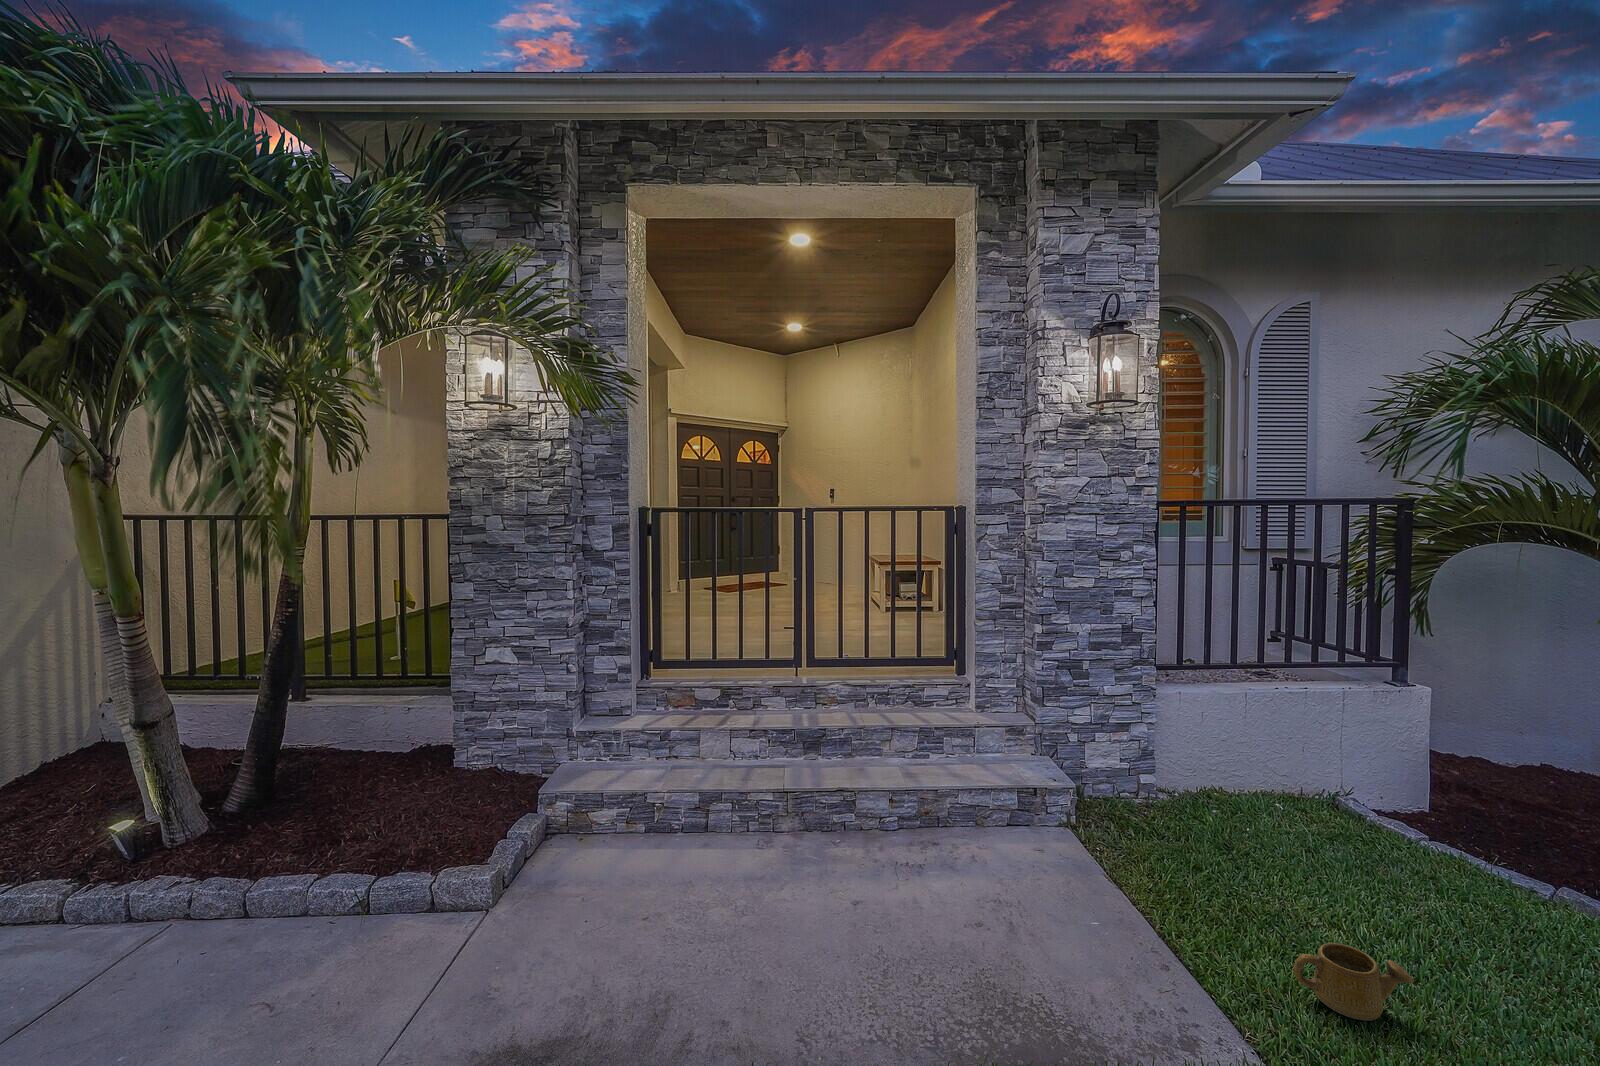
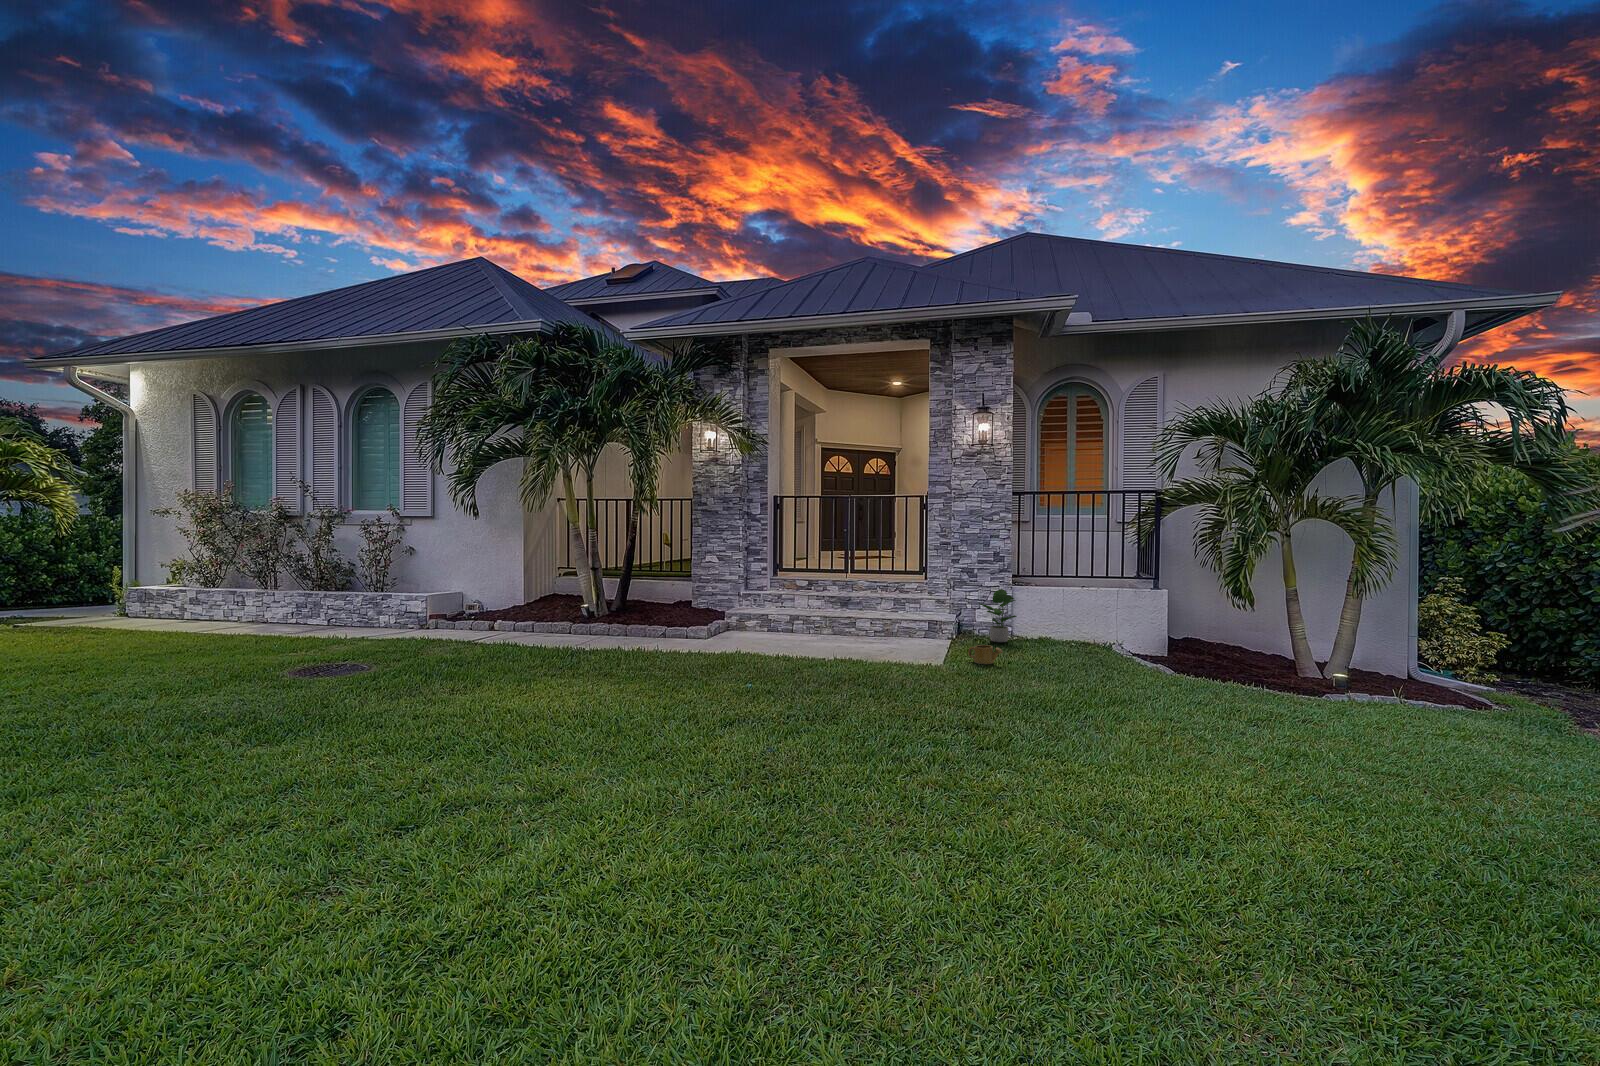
potted plant: none [1115,701,1205,823] -> present [979,589,1017,642]

